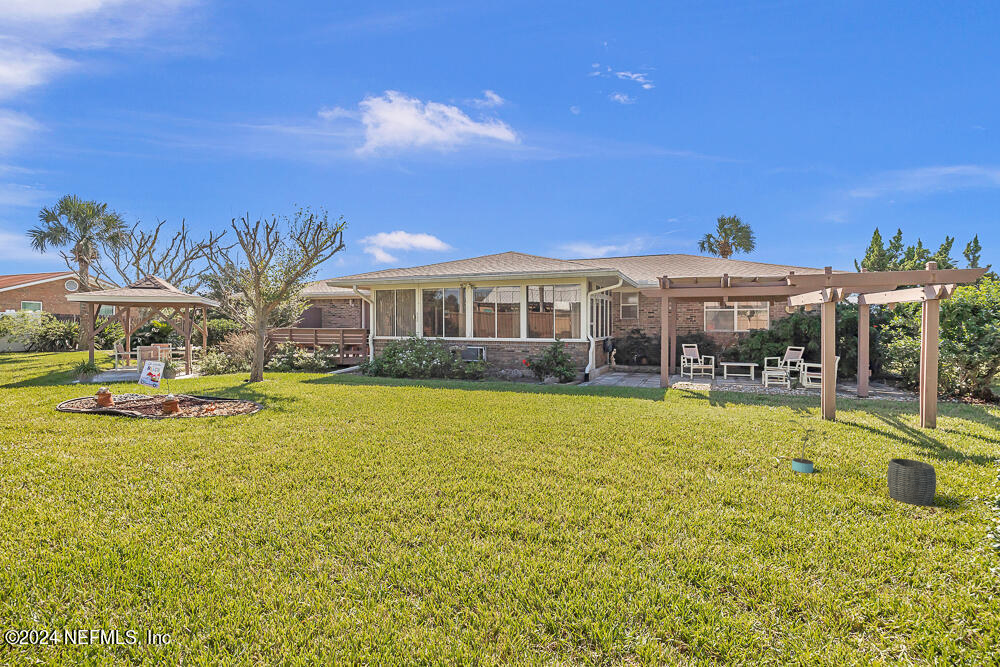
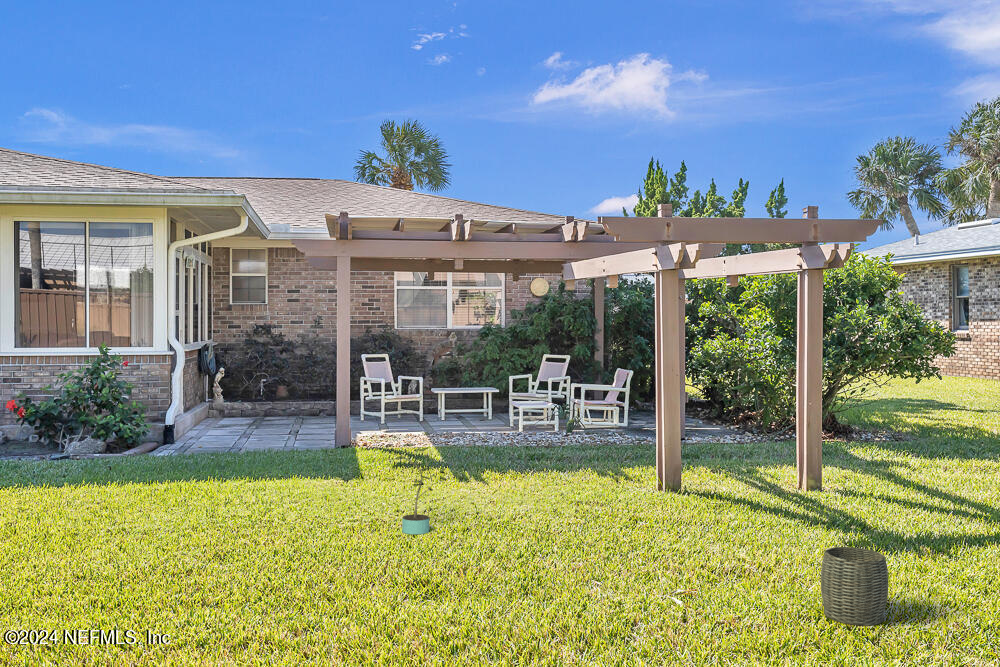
potted plant: present [789,412,828,473] -> present [395,444,446,534]

